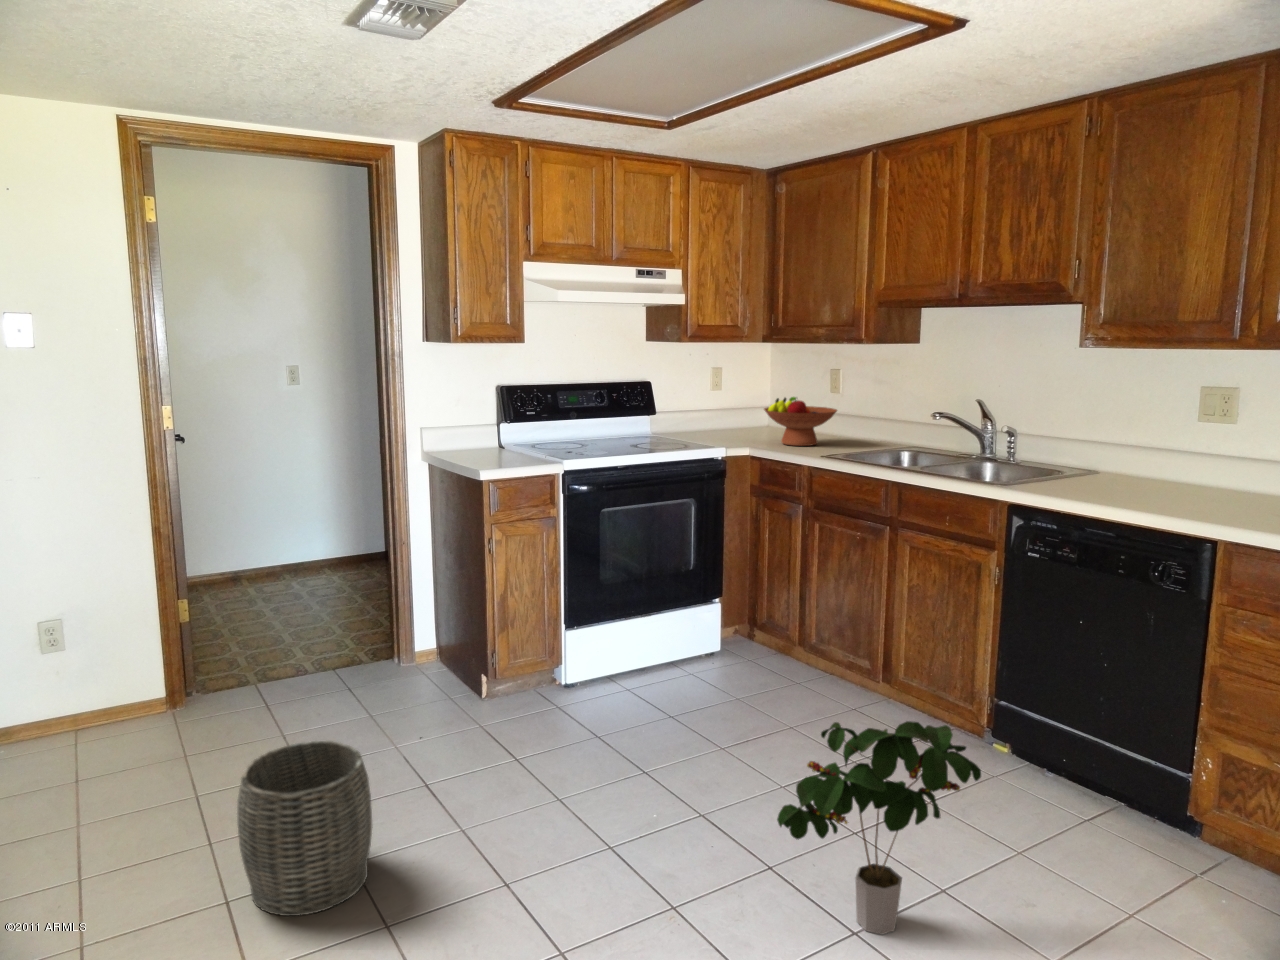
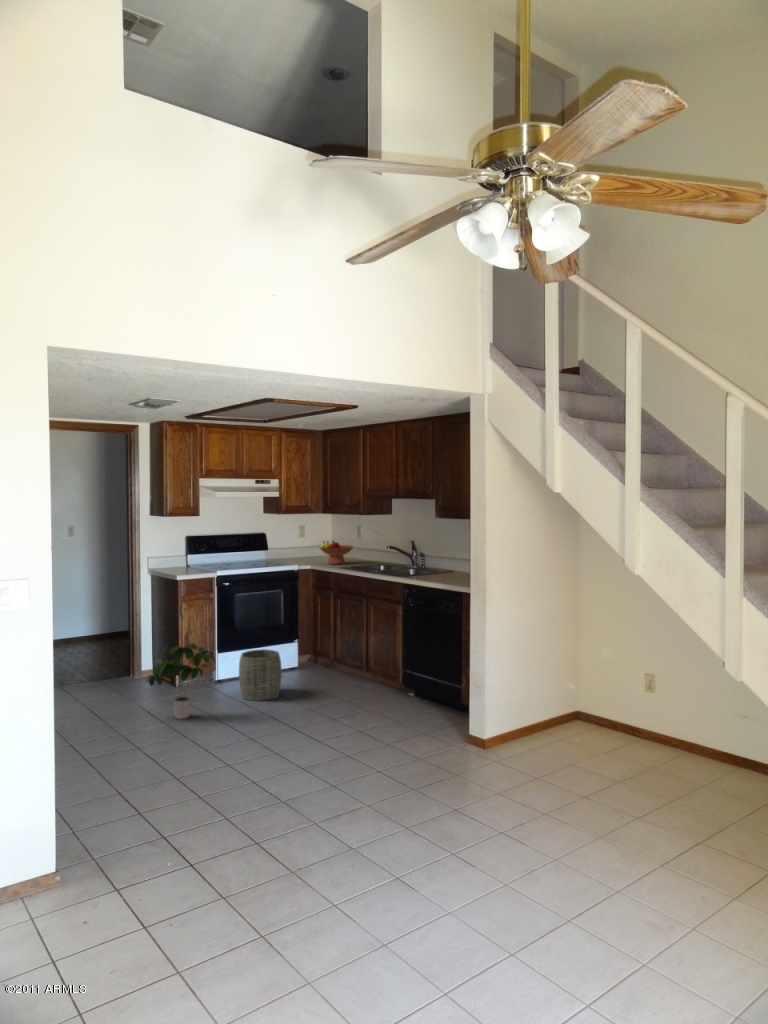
potted plant: present [777,721,981,935] -> present [146,644,215,719]
woven basket: present [237,741,372,916] -> present [239,649,282,701]

